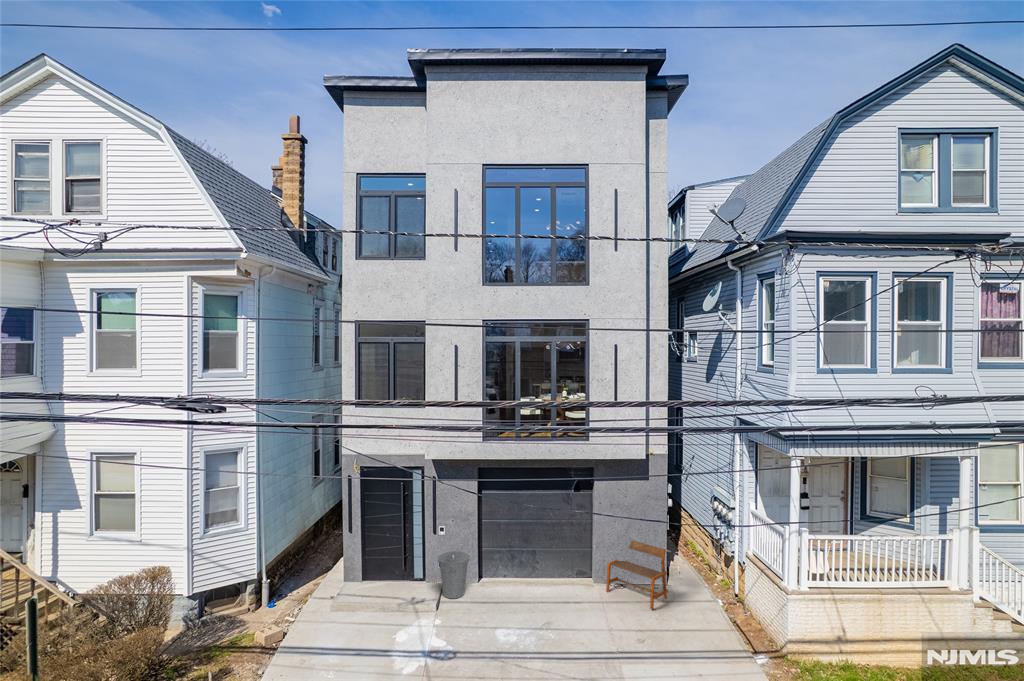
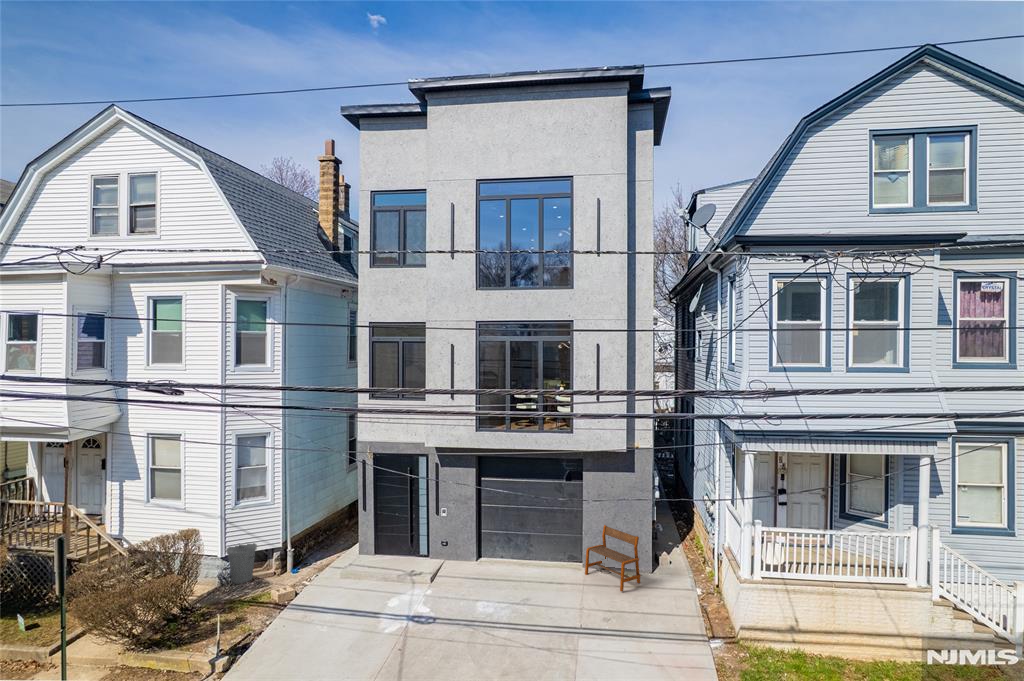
trash can: present [438,552,469,598] -> present [226,543,257,584]

